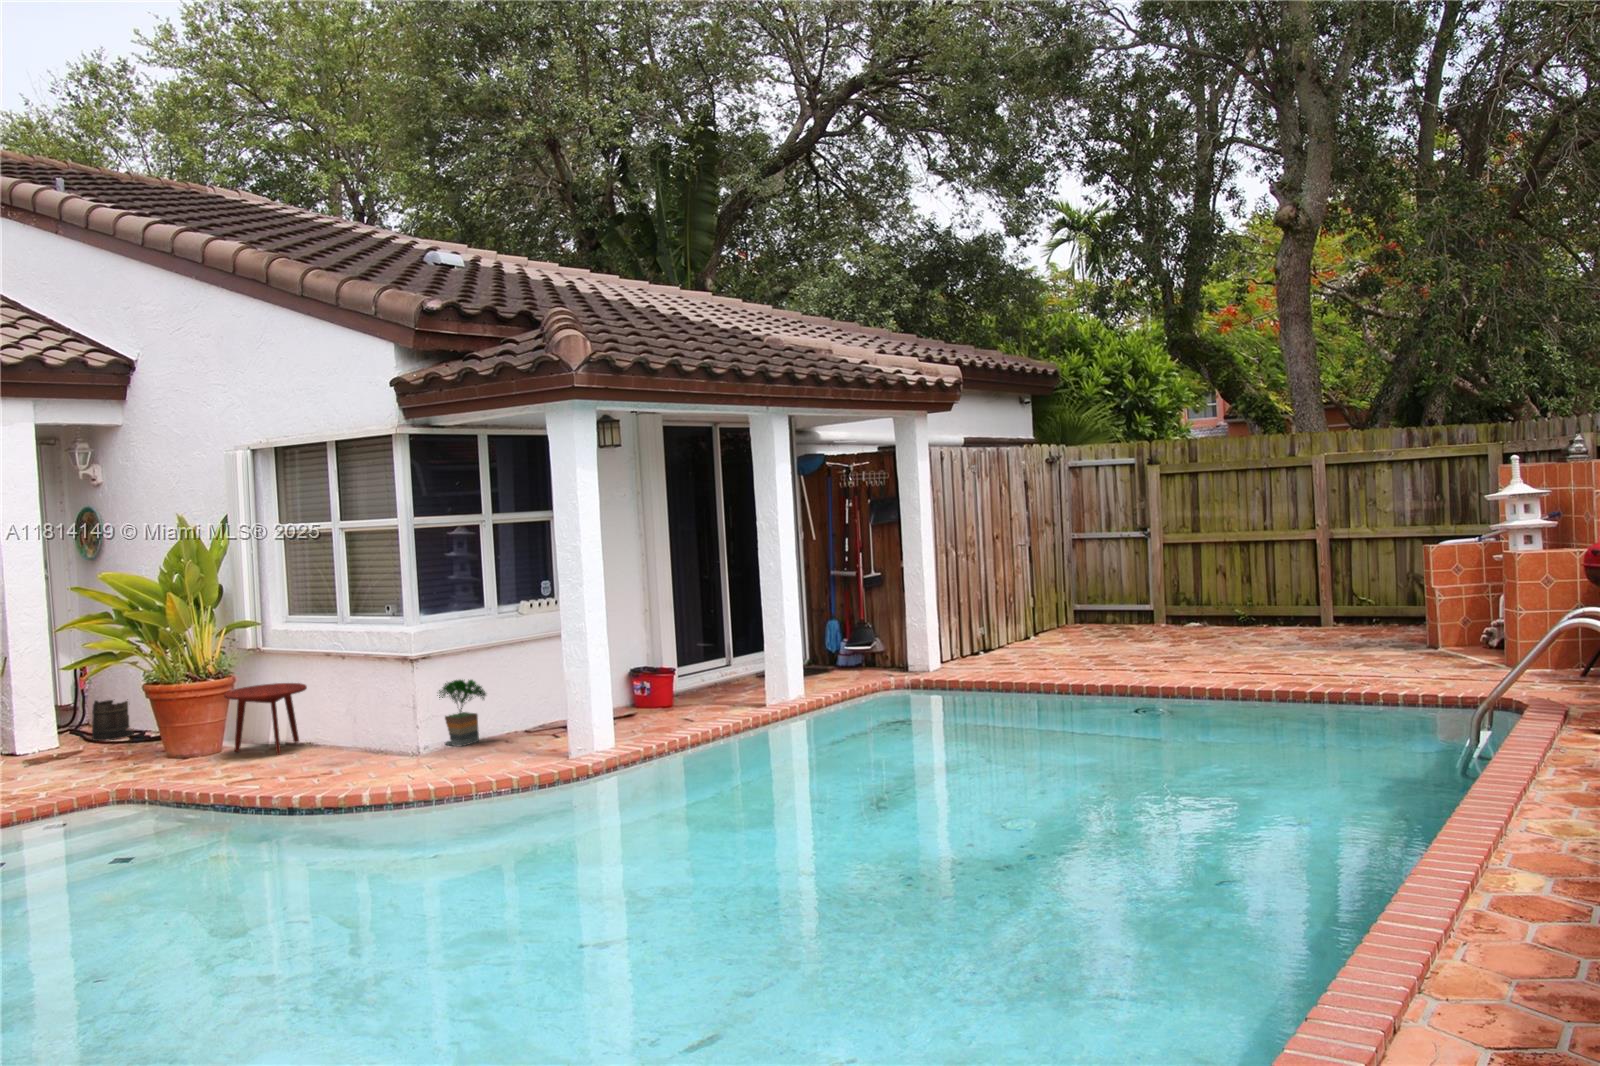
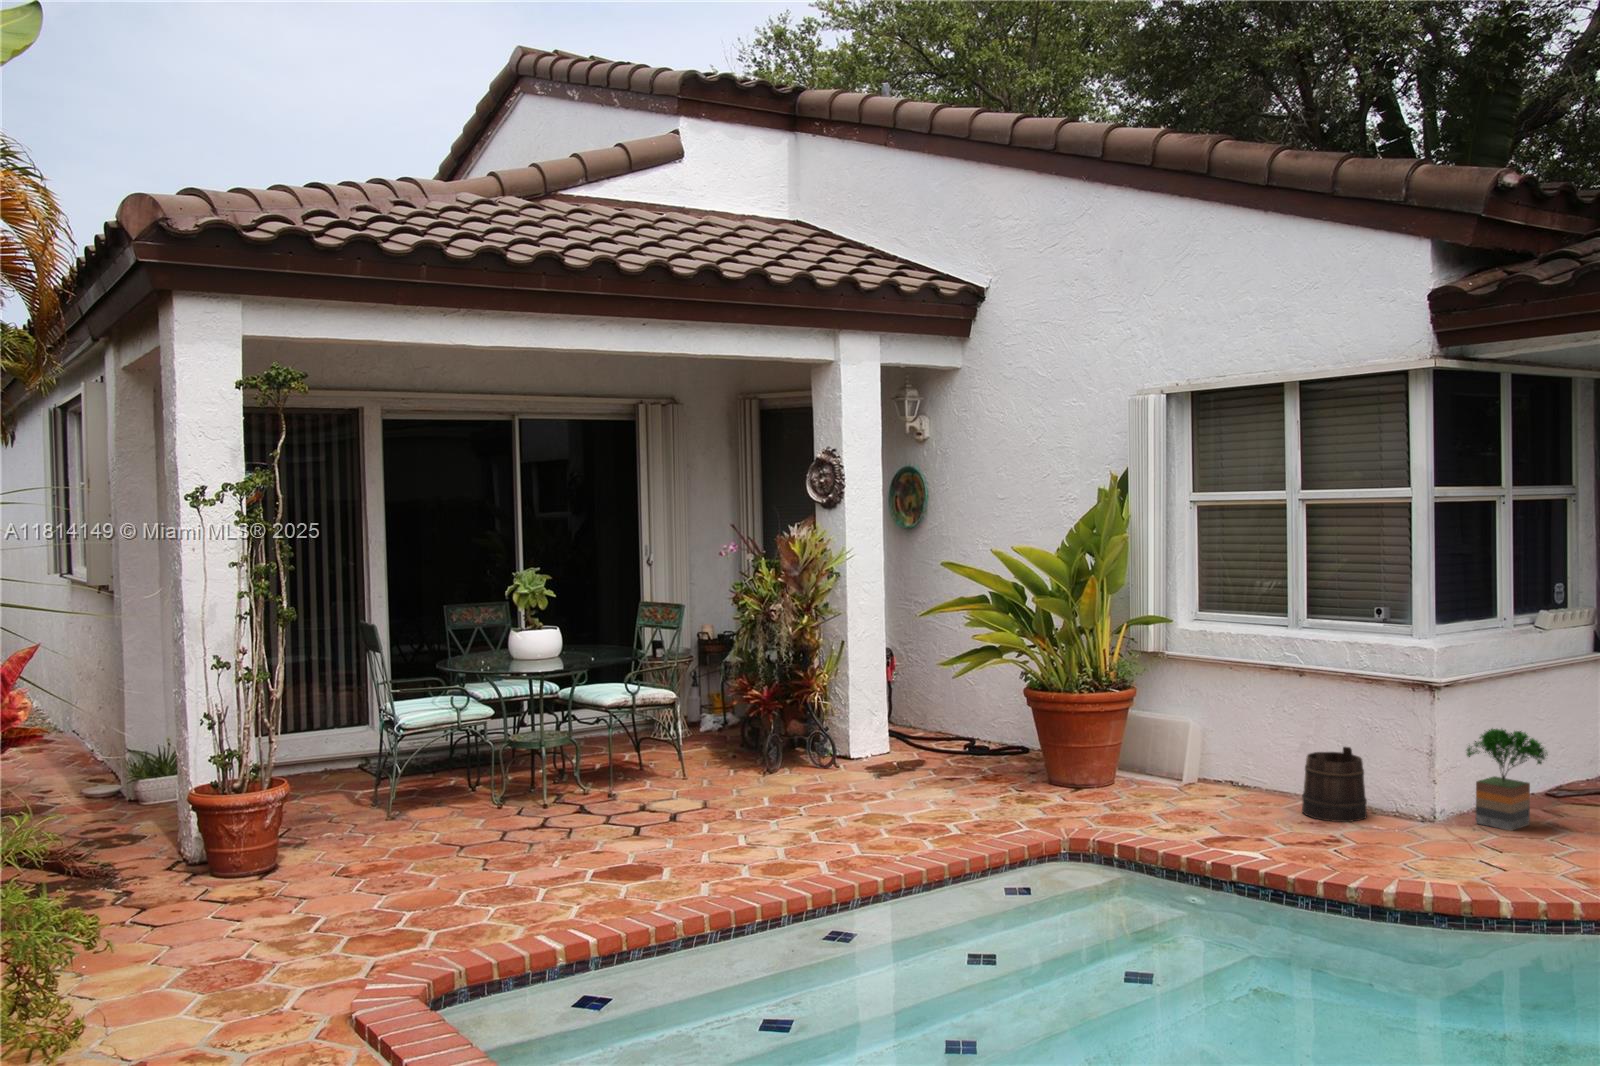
side table: present [224,683,307,755] -> none [1135,703,1243,805]
bucket: present [92,699,134,741] -> present [1302,747,1367,822]

